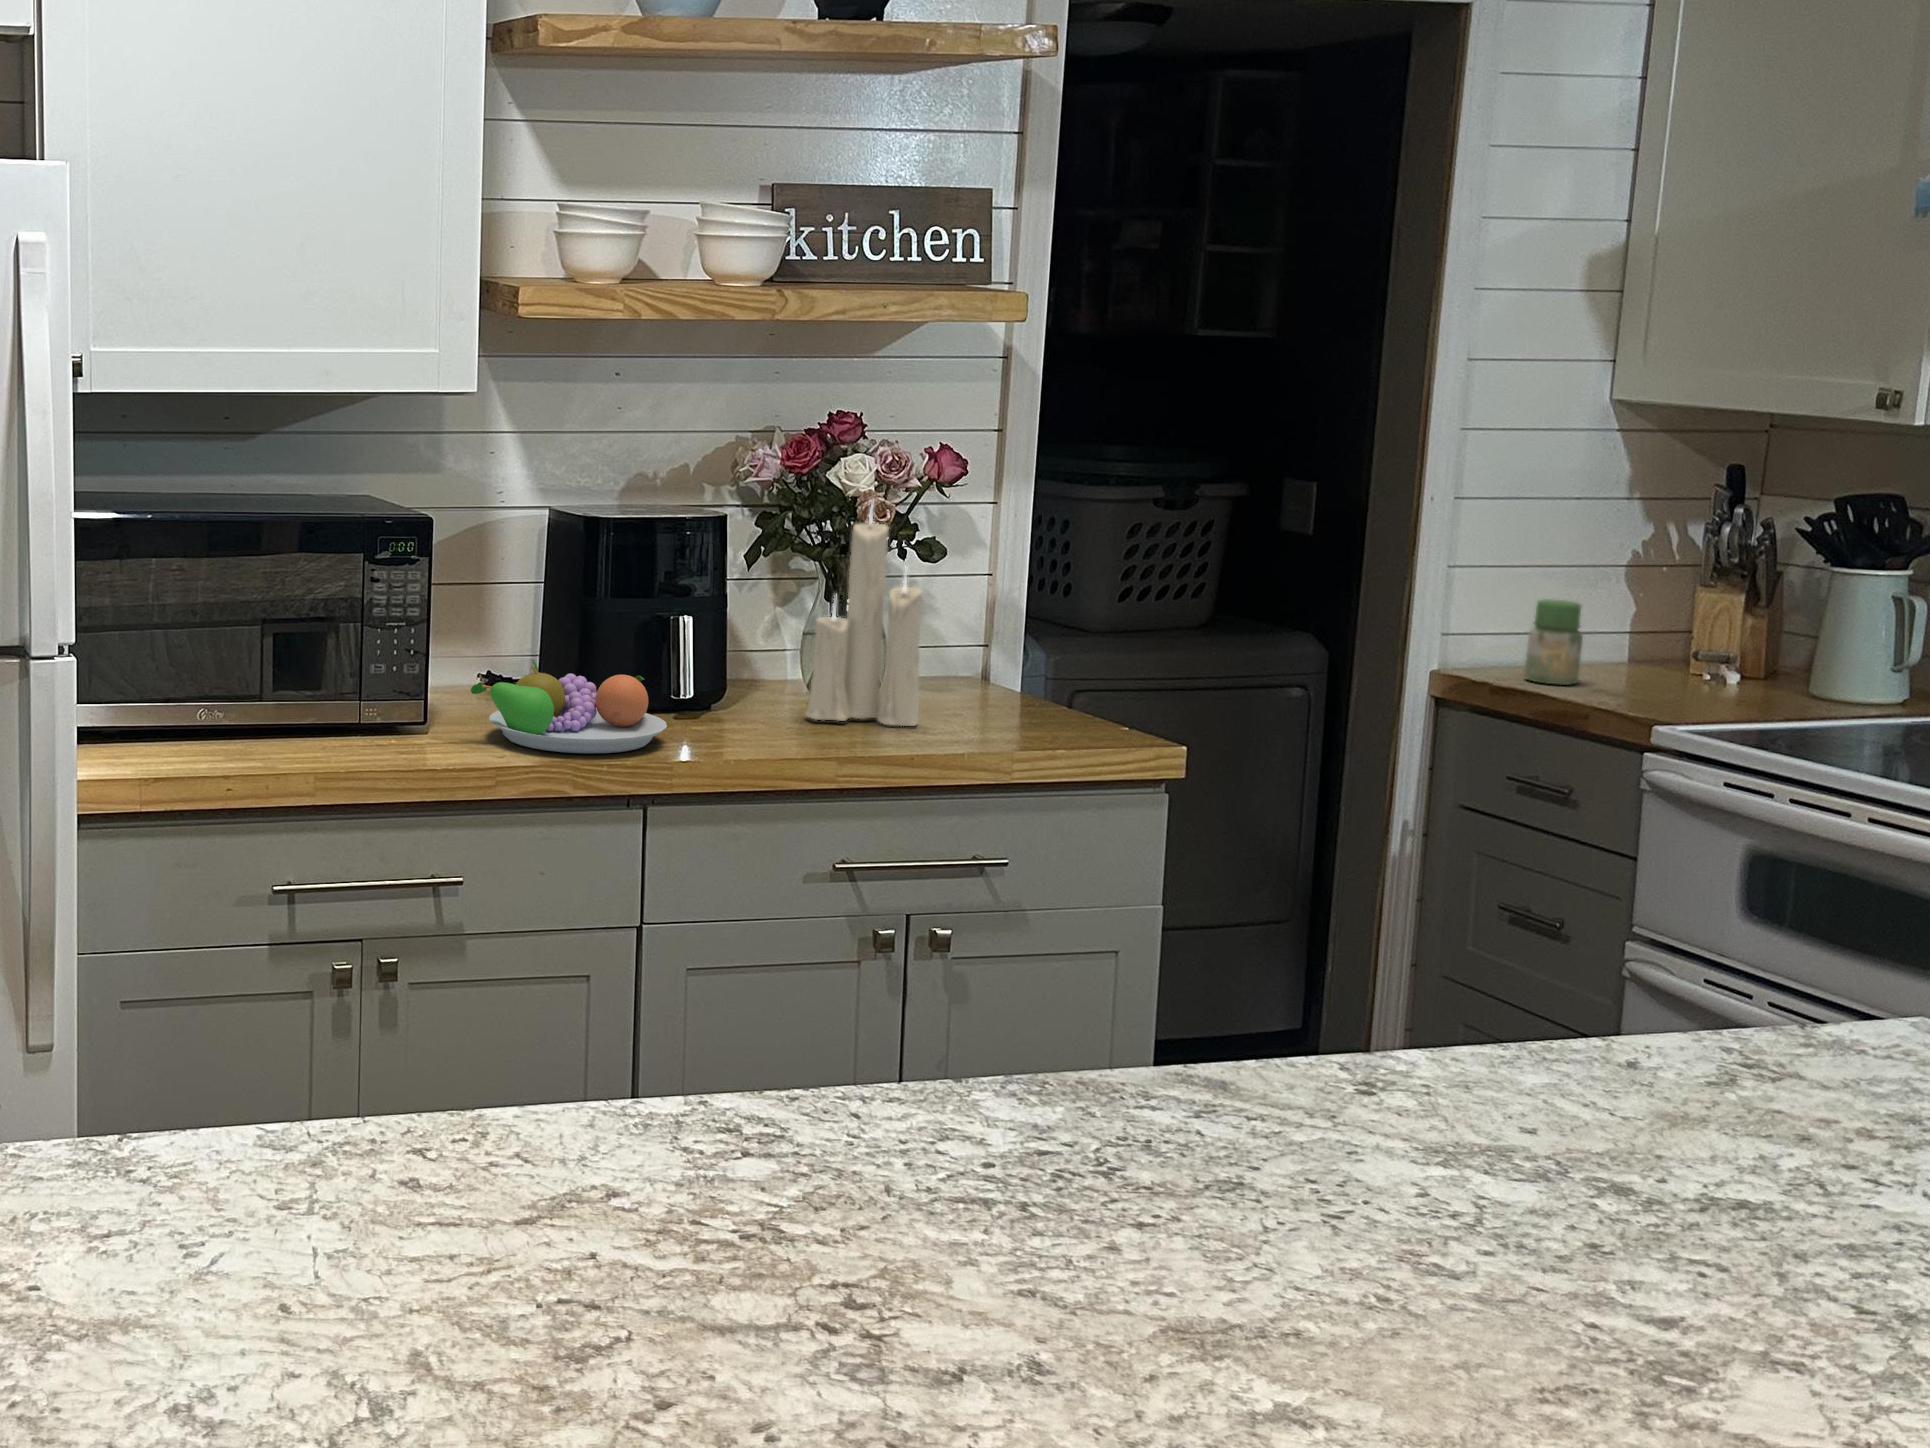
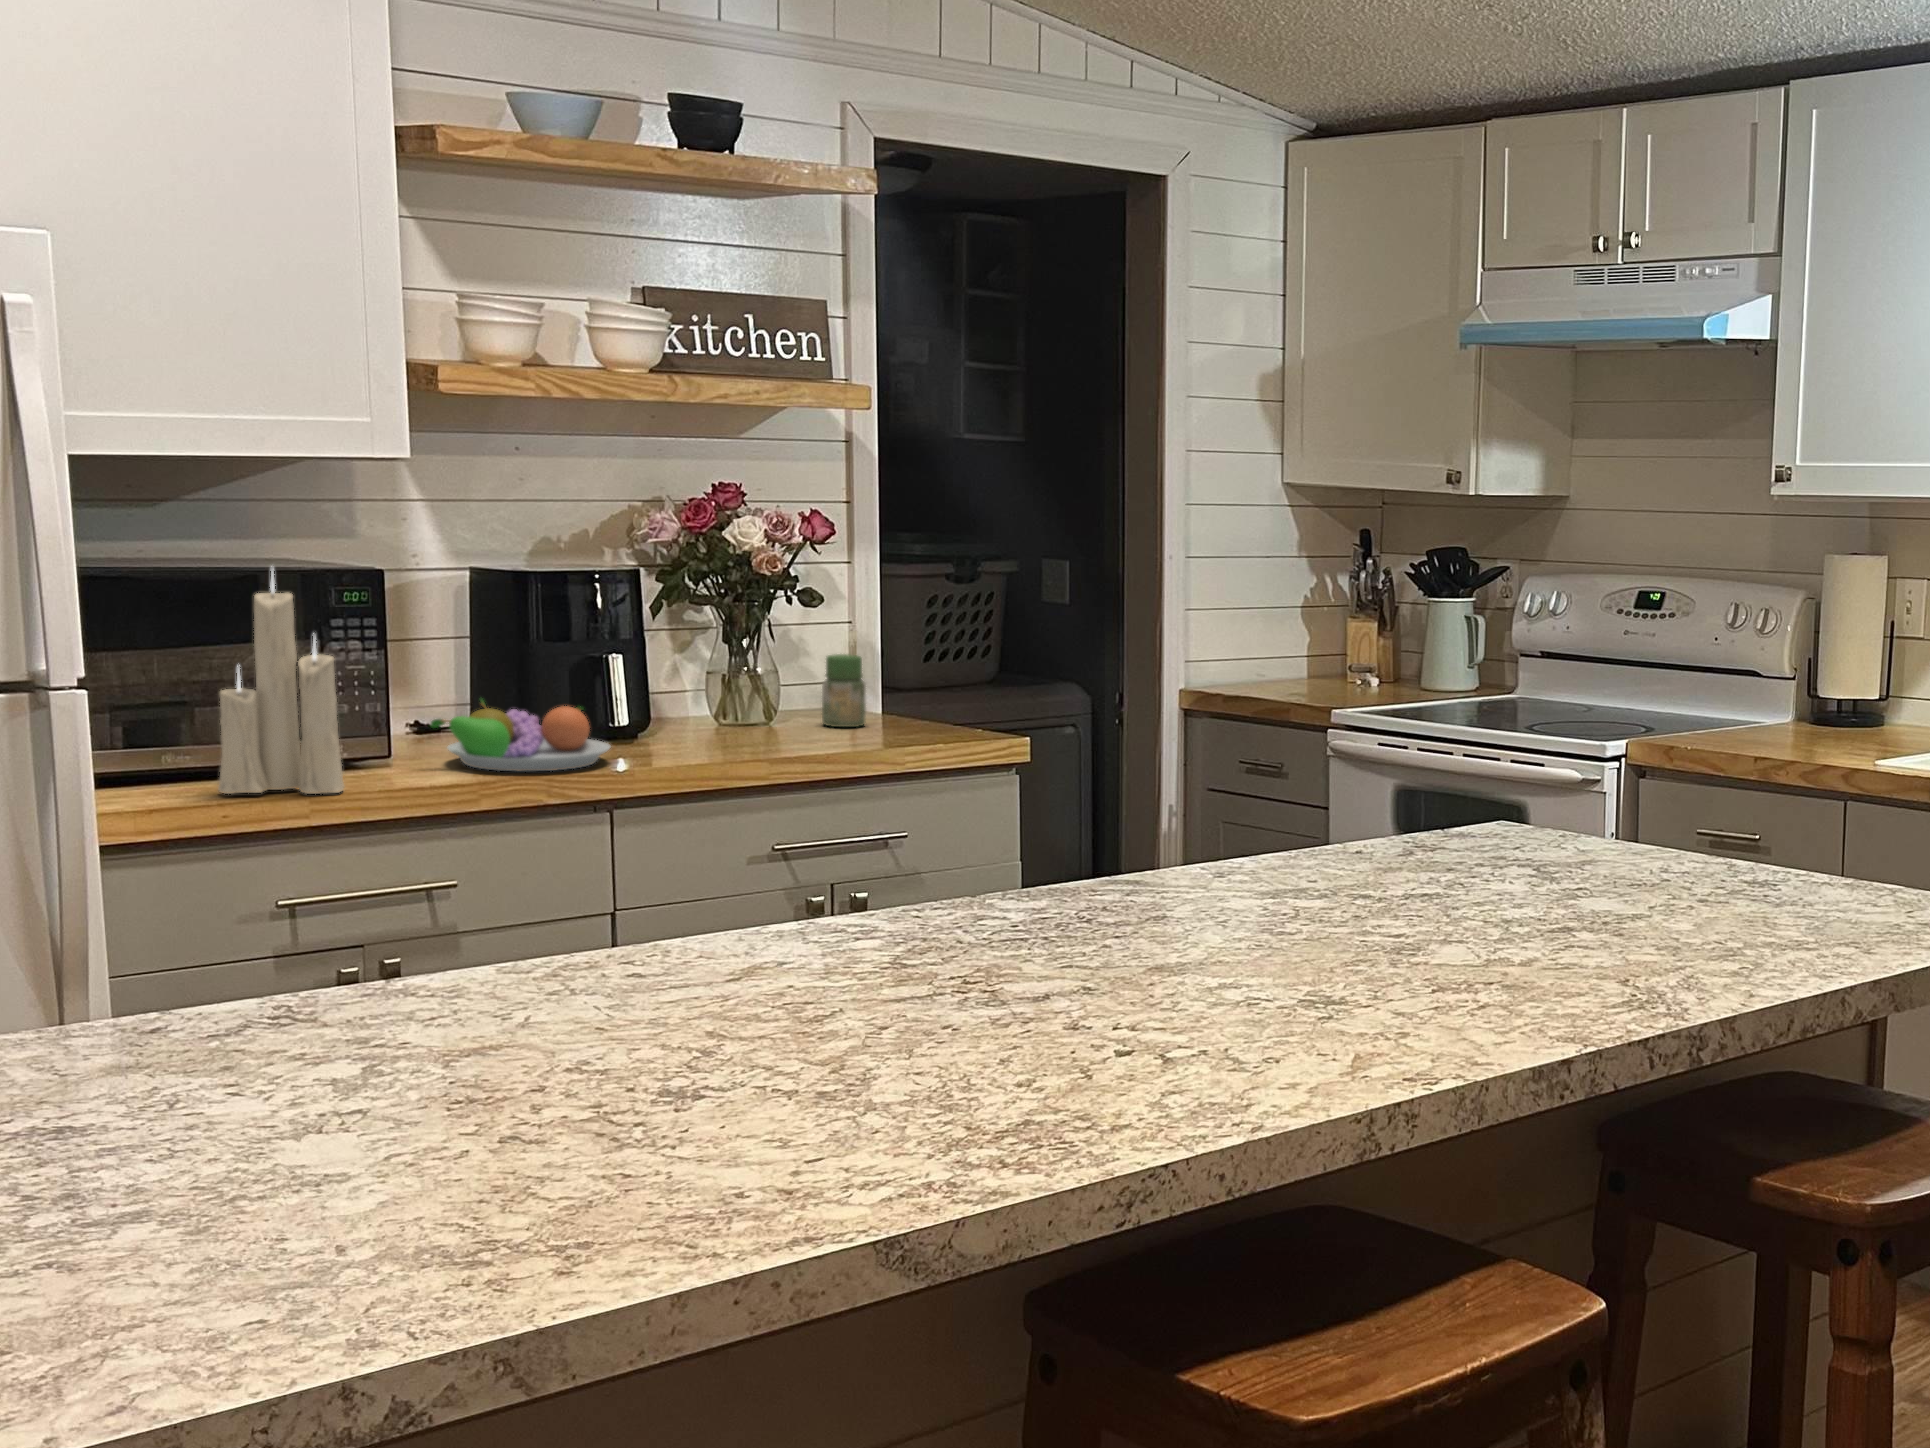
candle: present [806,508,922,726] -> present [218,570,344,794]
jar: present [1524,599,1583,685] -> present [822,654,866,727]

